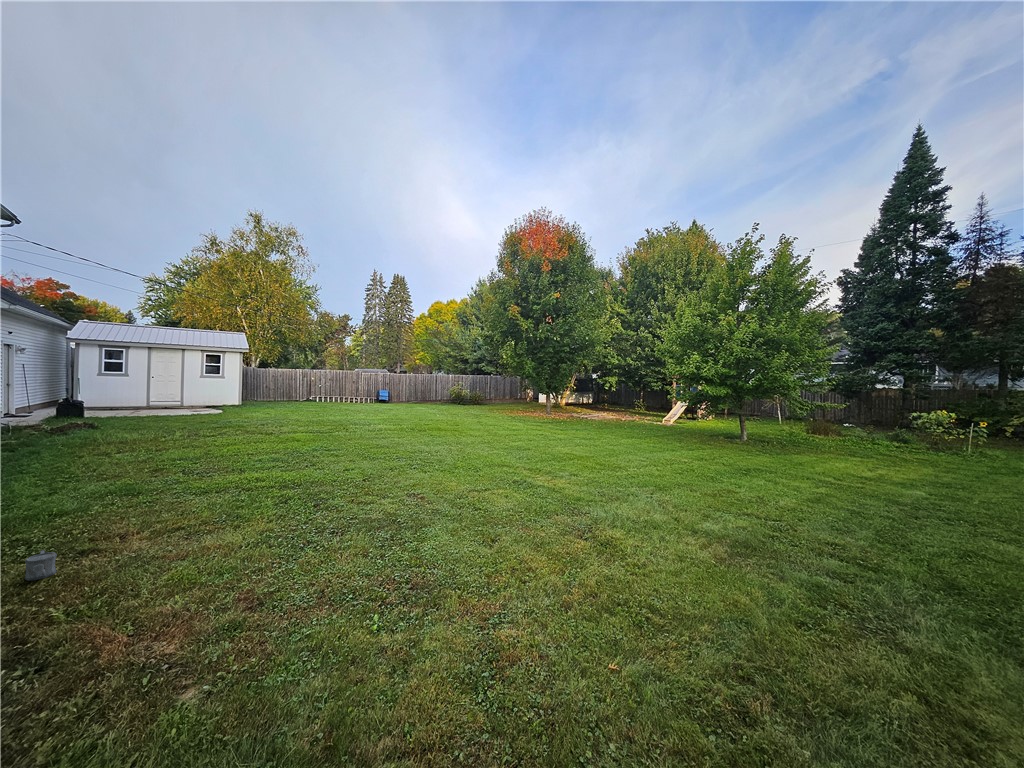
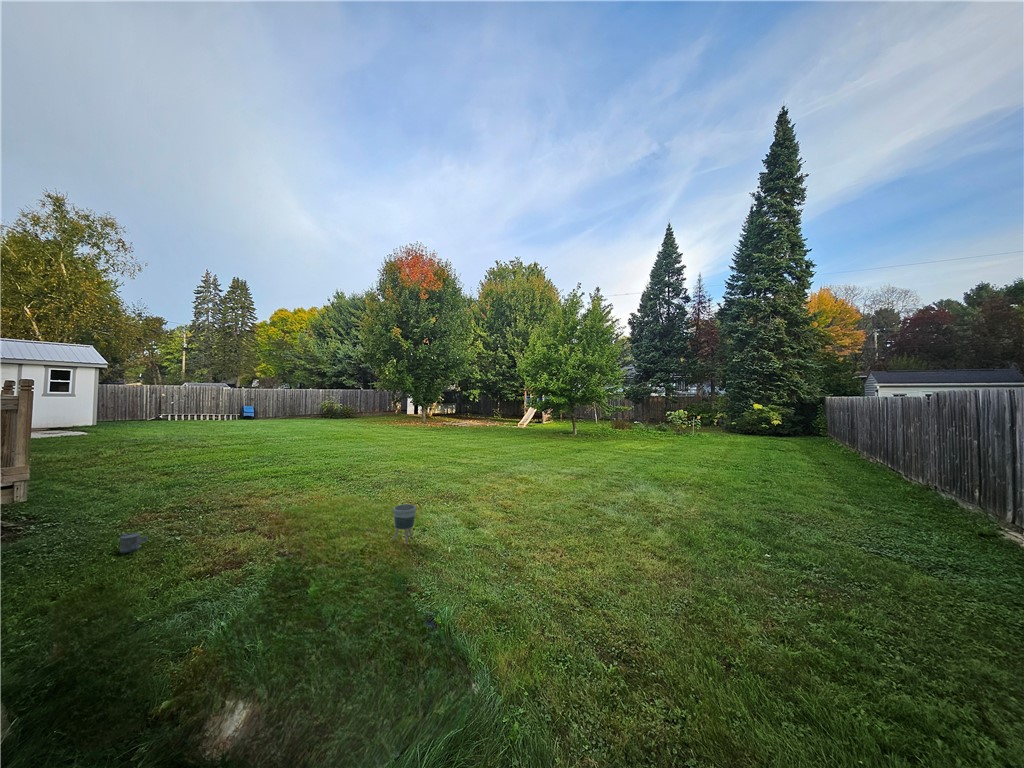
planter: none [329,577,375,667] -> present [393,504,416,545]

